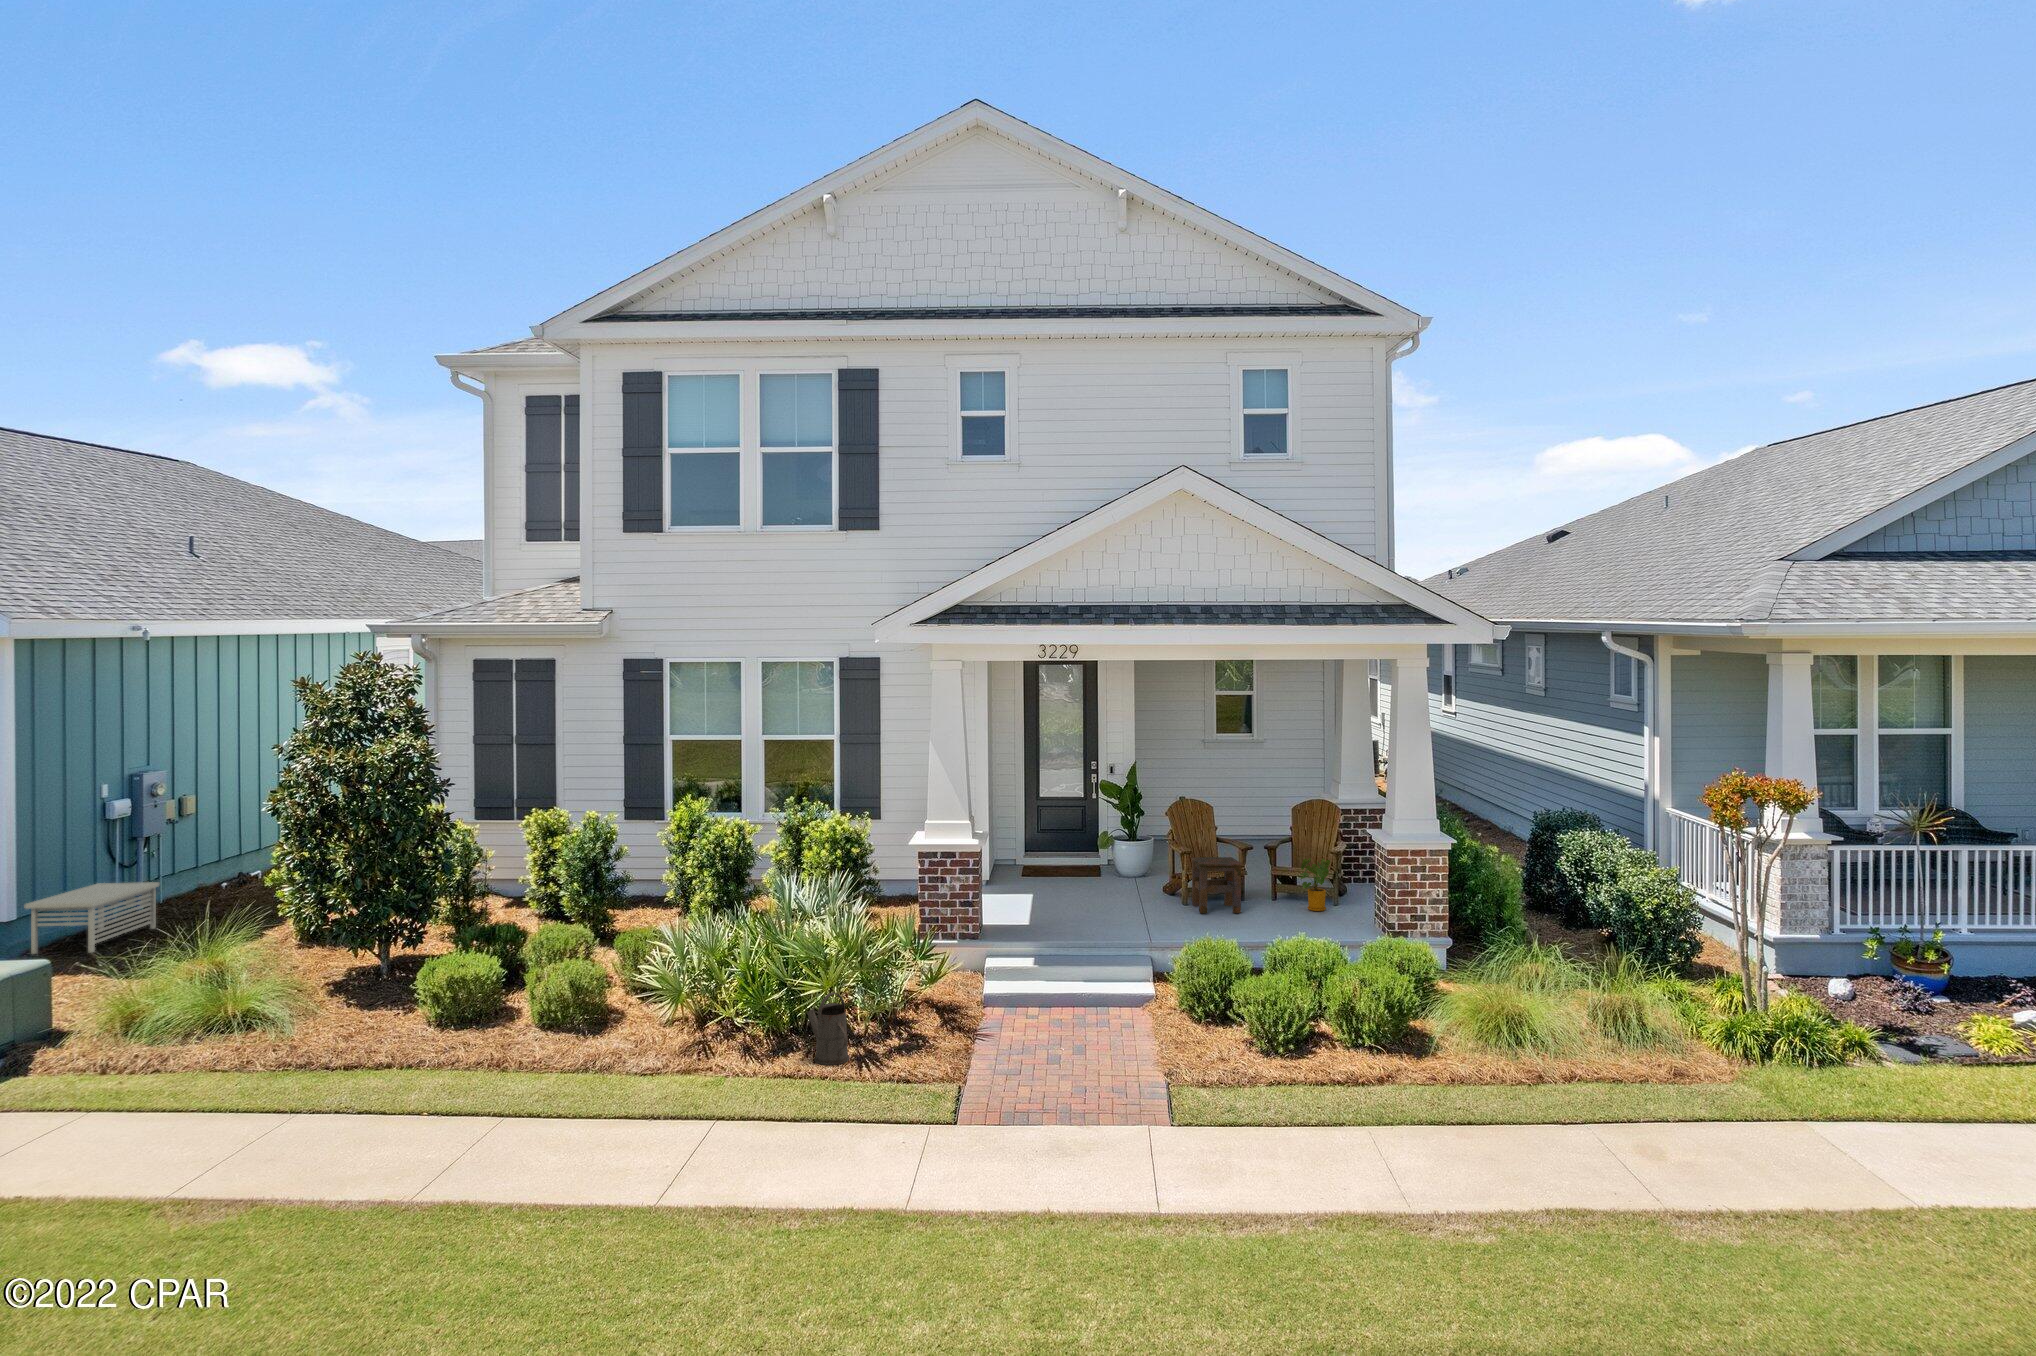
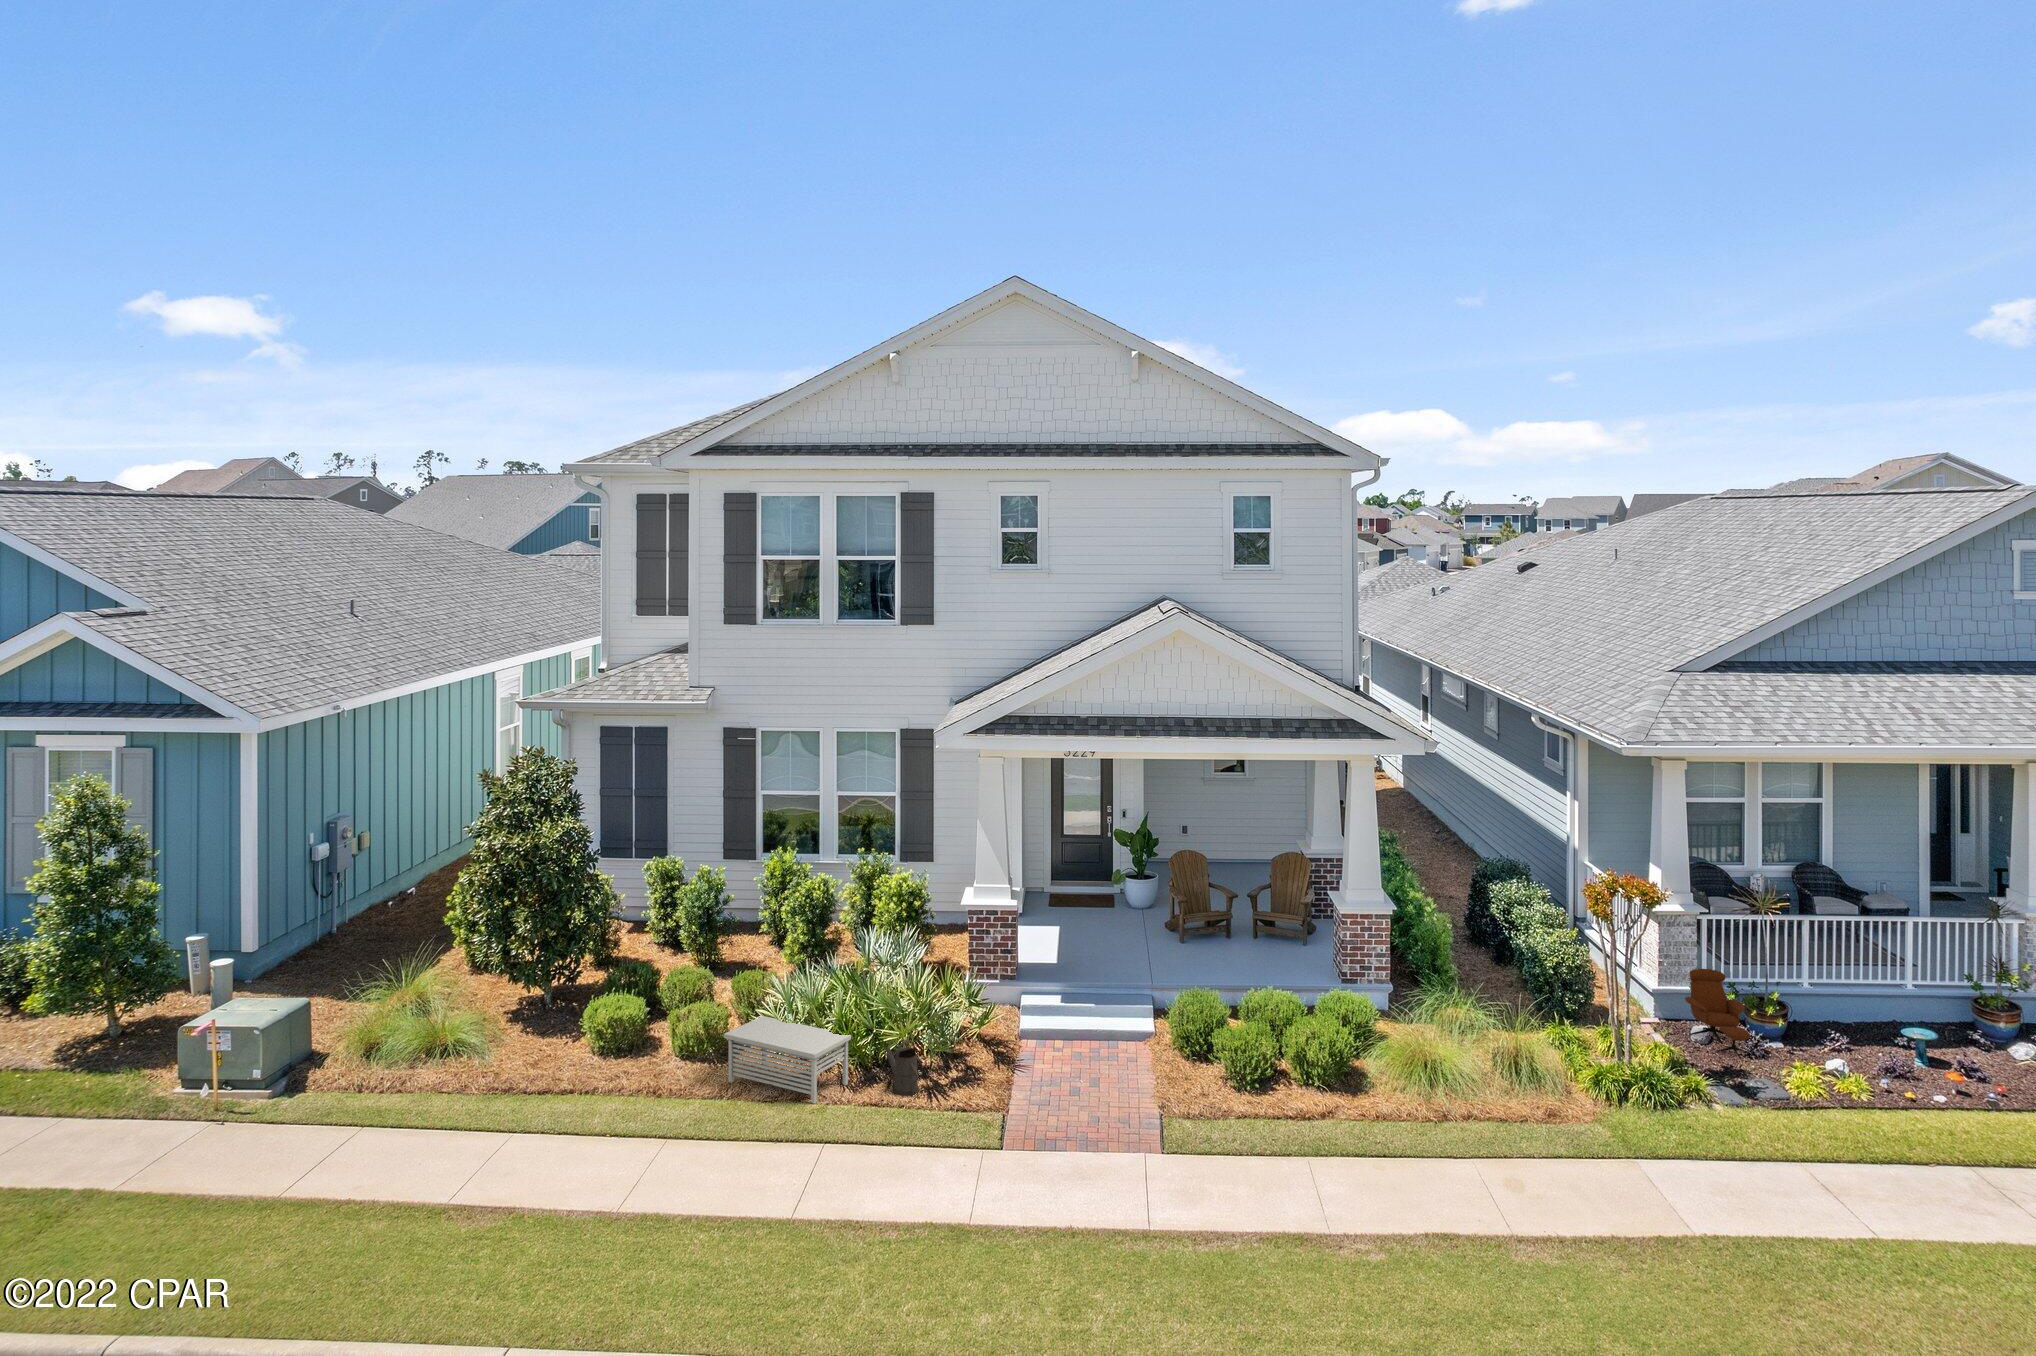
side table: present [1191,857,1242,913] -> none [1187,905,1229,954]
house plant: present [1300,858,1331,911] -> none [1275,908,1304,953]
storage bench: present [24,882,159,954] -> present [724,1016,851,1104]
lounge chair: none [1815,911,1909,1015] -> present [1685,969,1751,1059]

